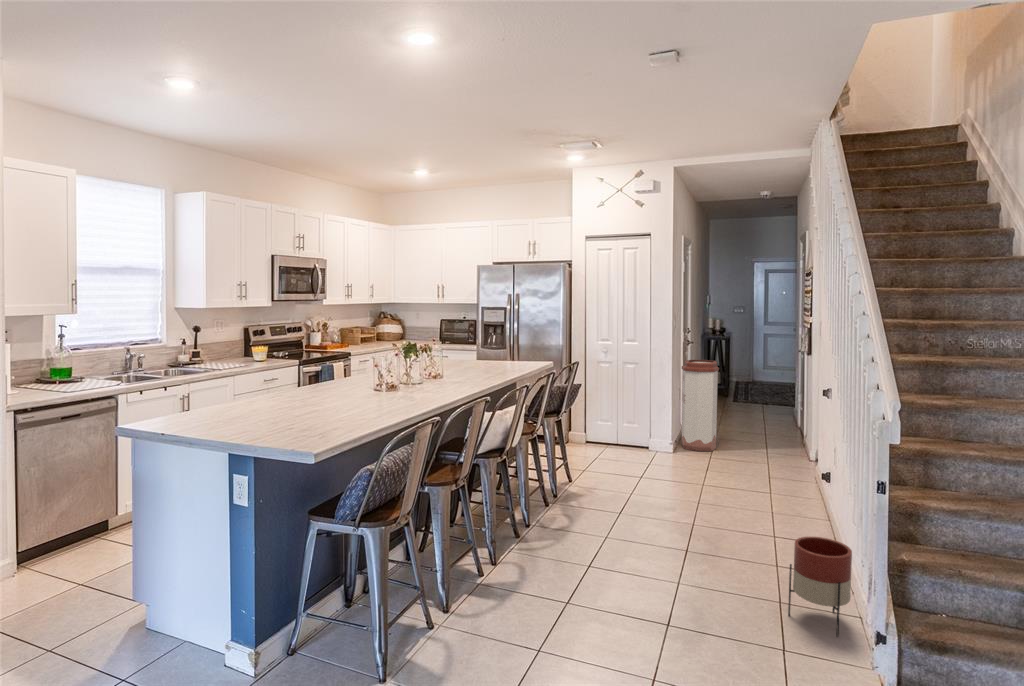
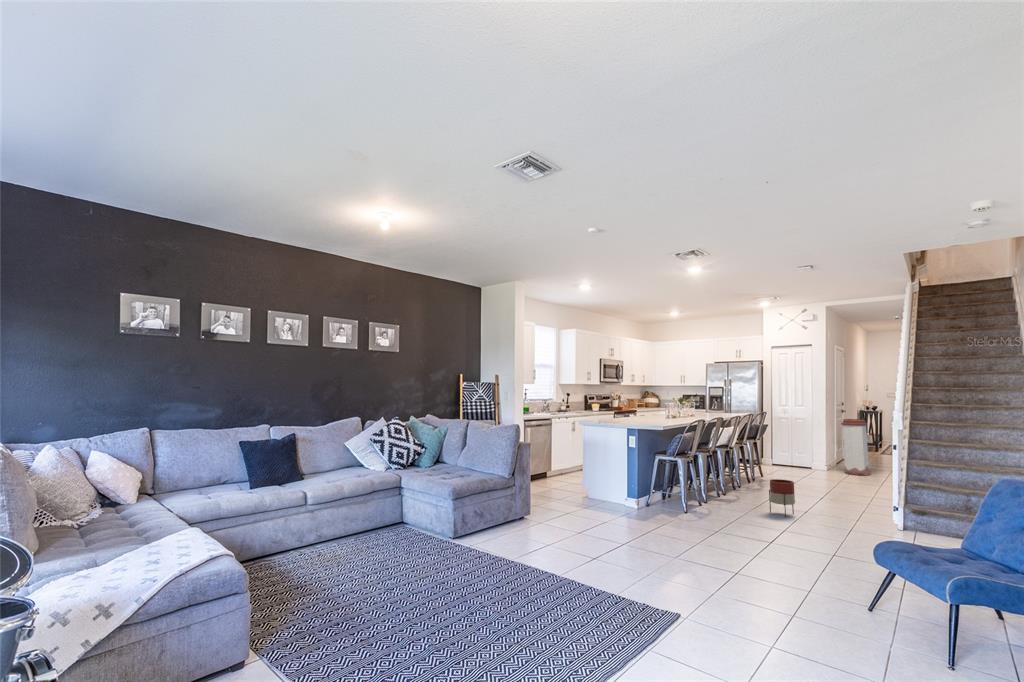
planter: present [788,537,852,637] -> present [769,479,795,517]

